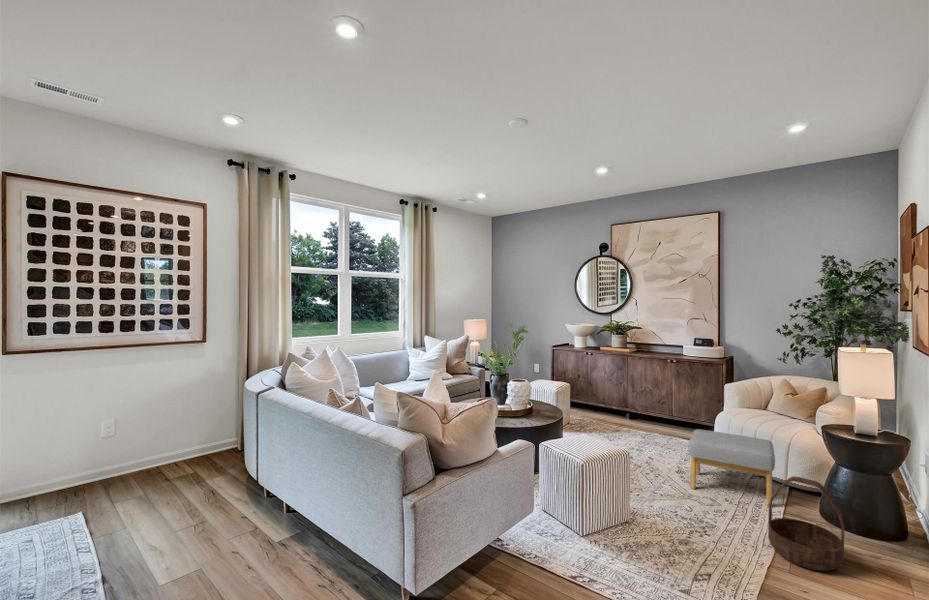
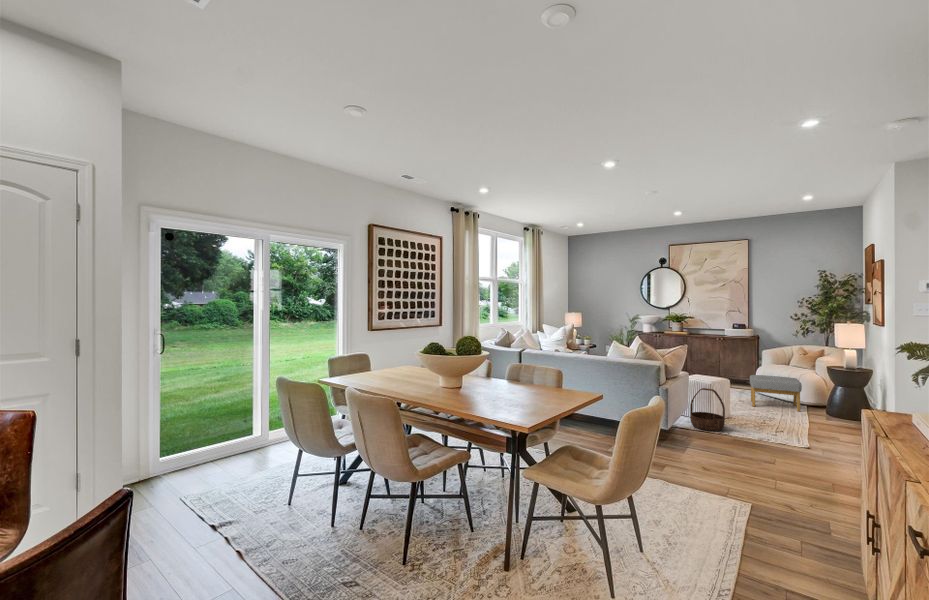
basket: present [768,477,844,571] -> present [690,388,725,431]

